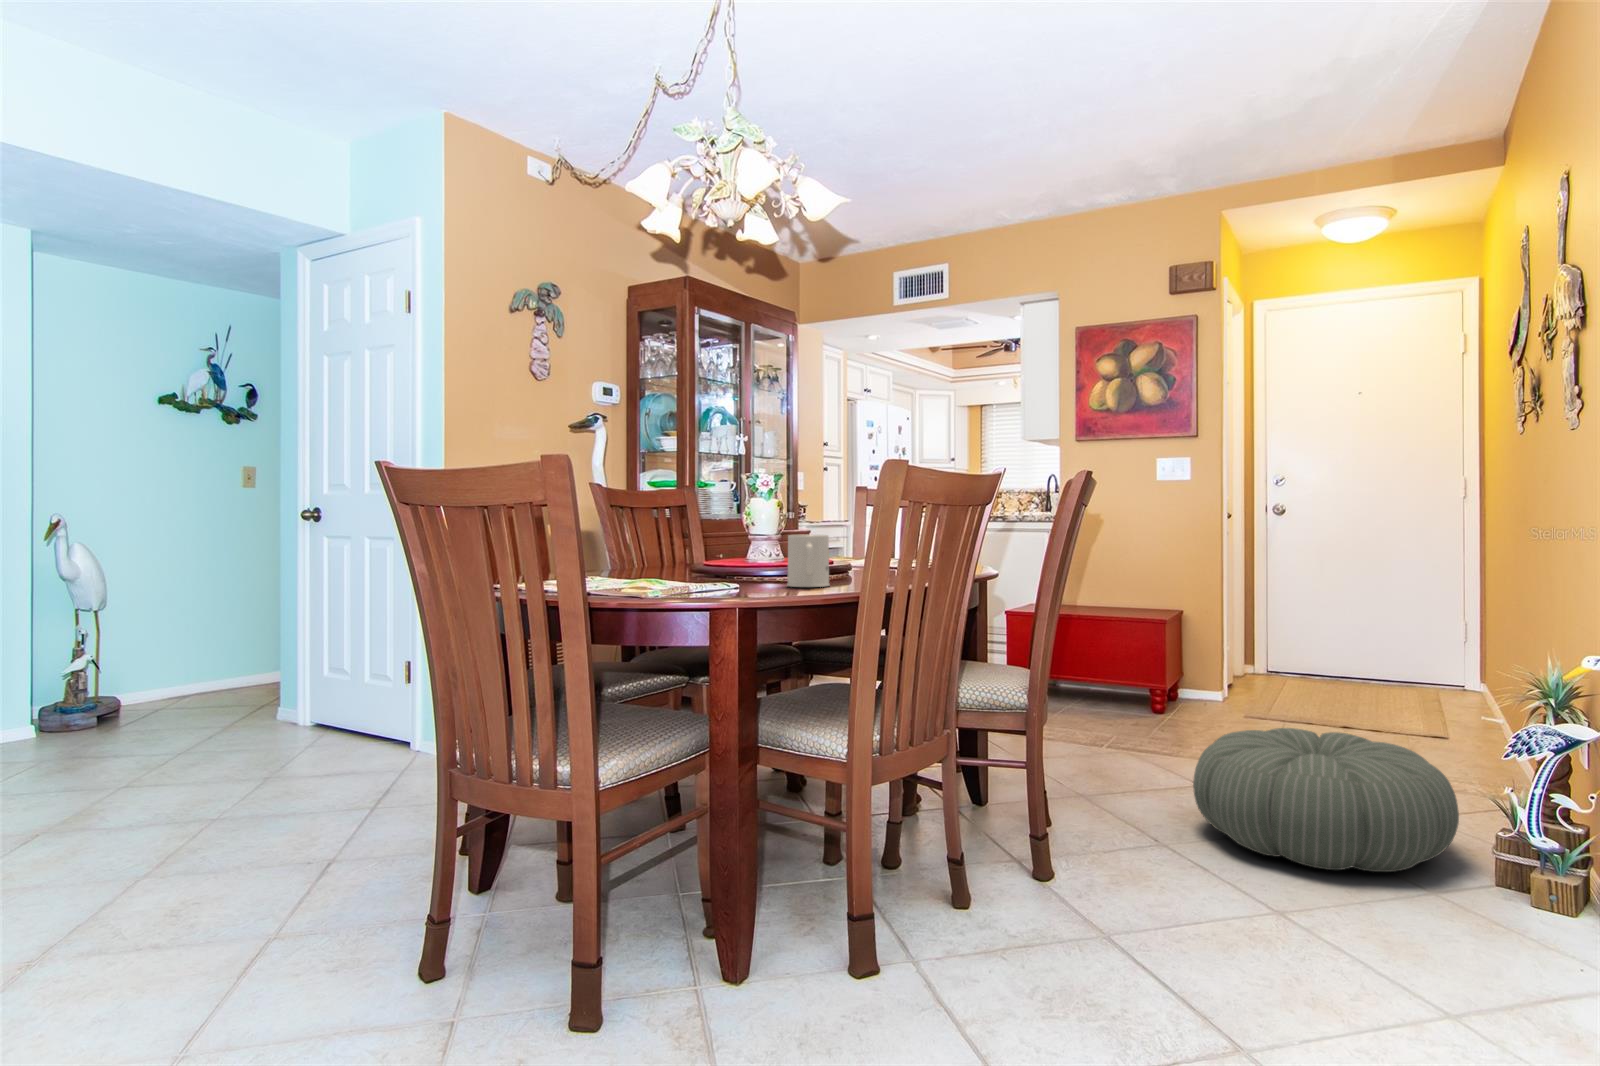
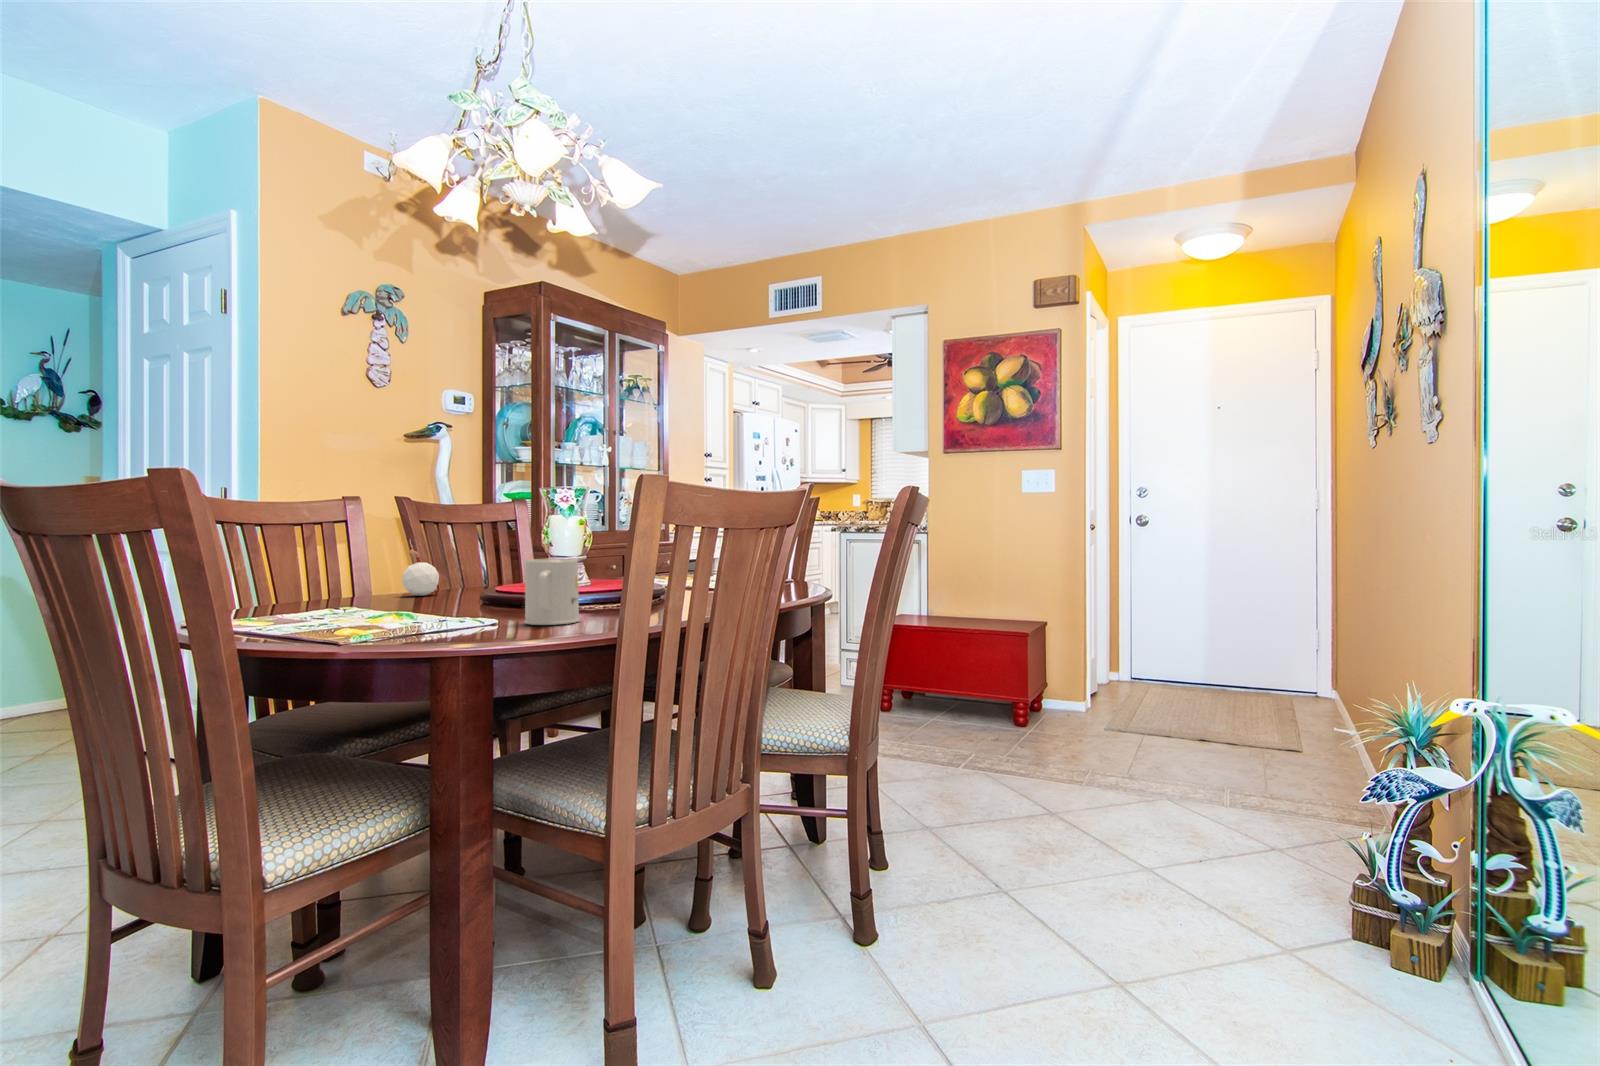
candle: none [627,521,656,571] -> present [402,539,439,596]
pouf: present [1193,728,1459,872] -> none [1035,758,1314,930]

